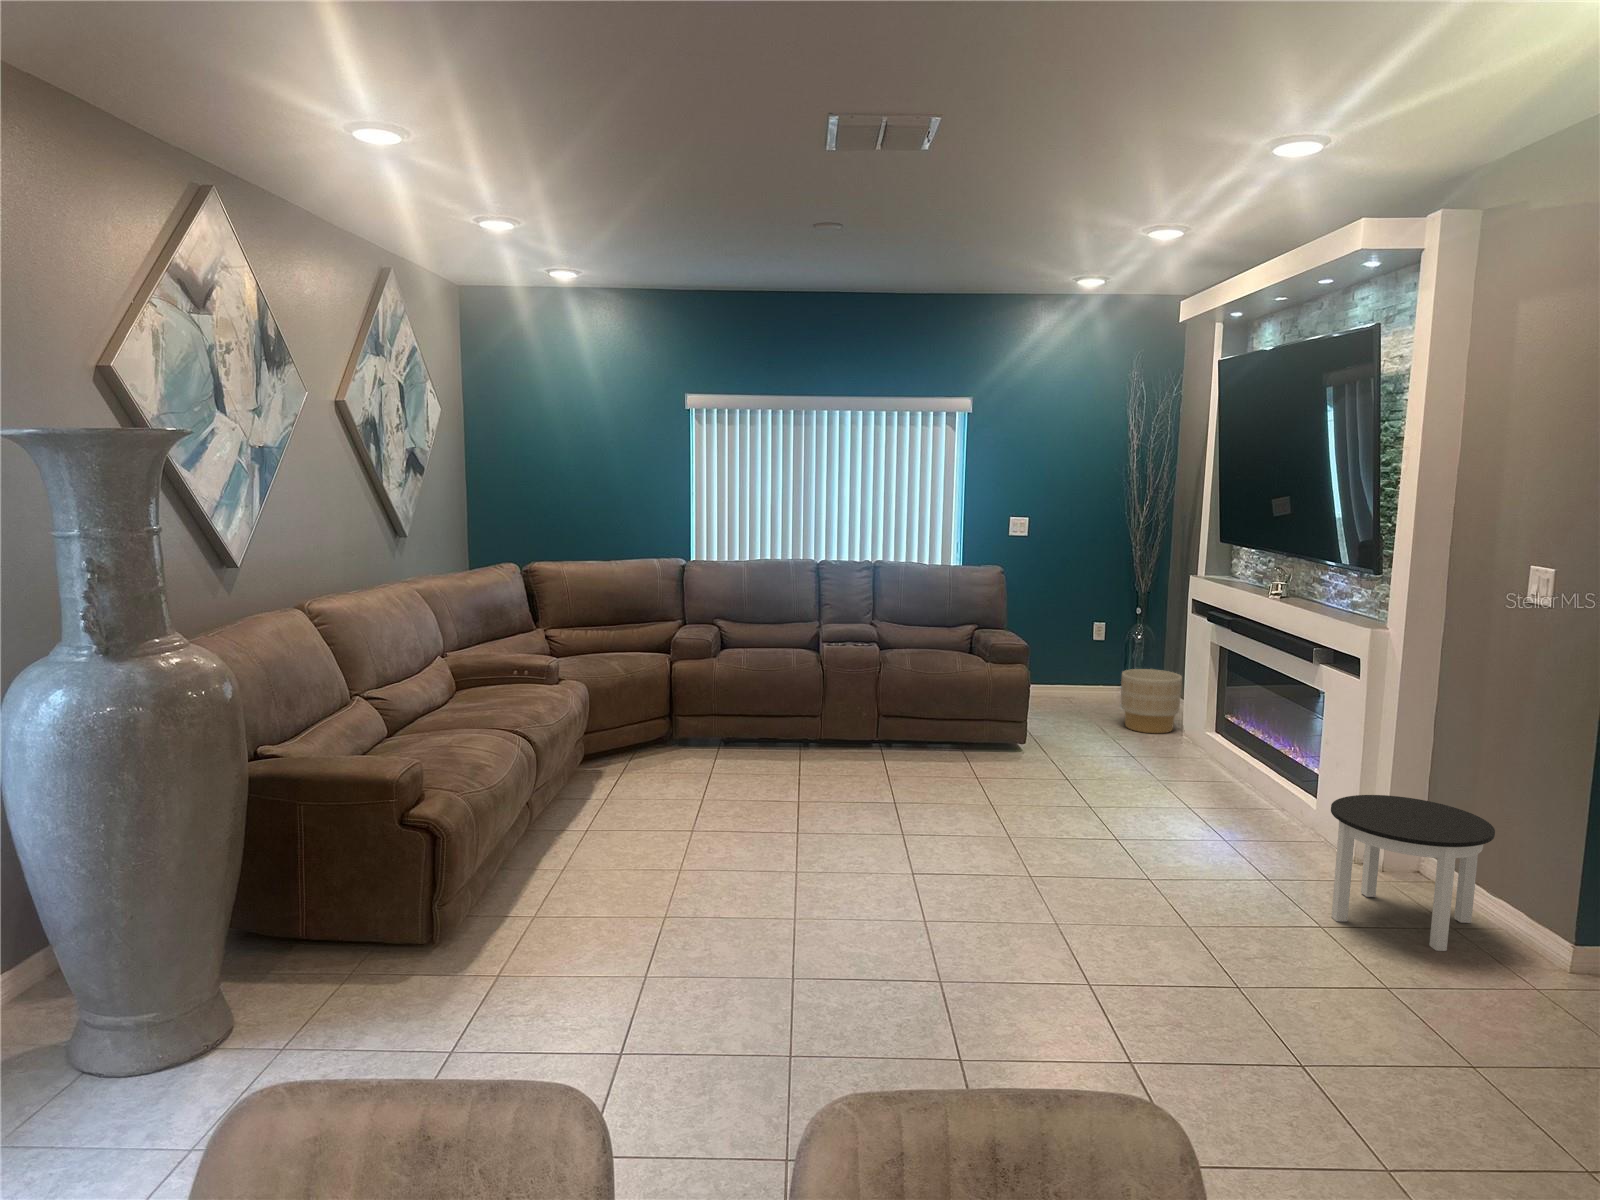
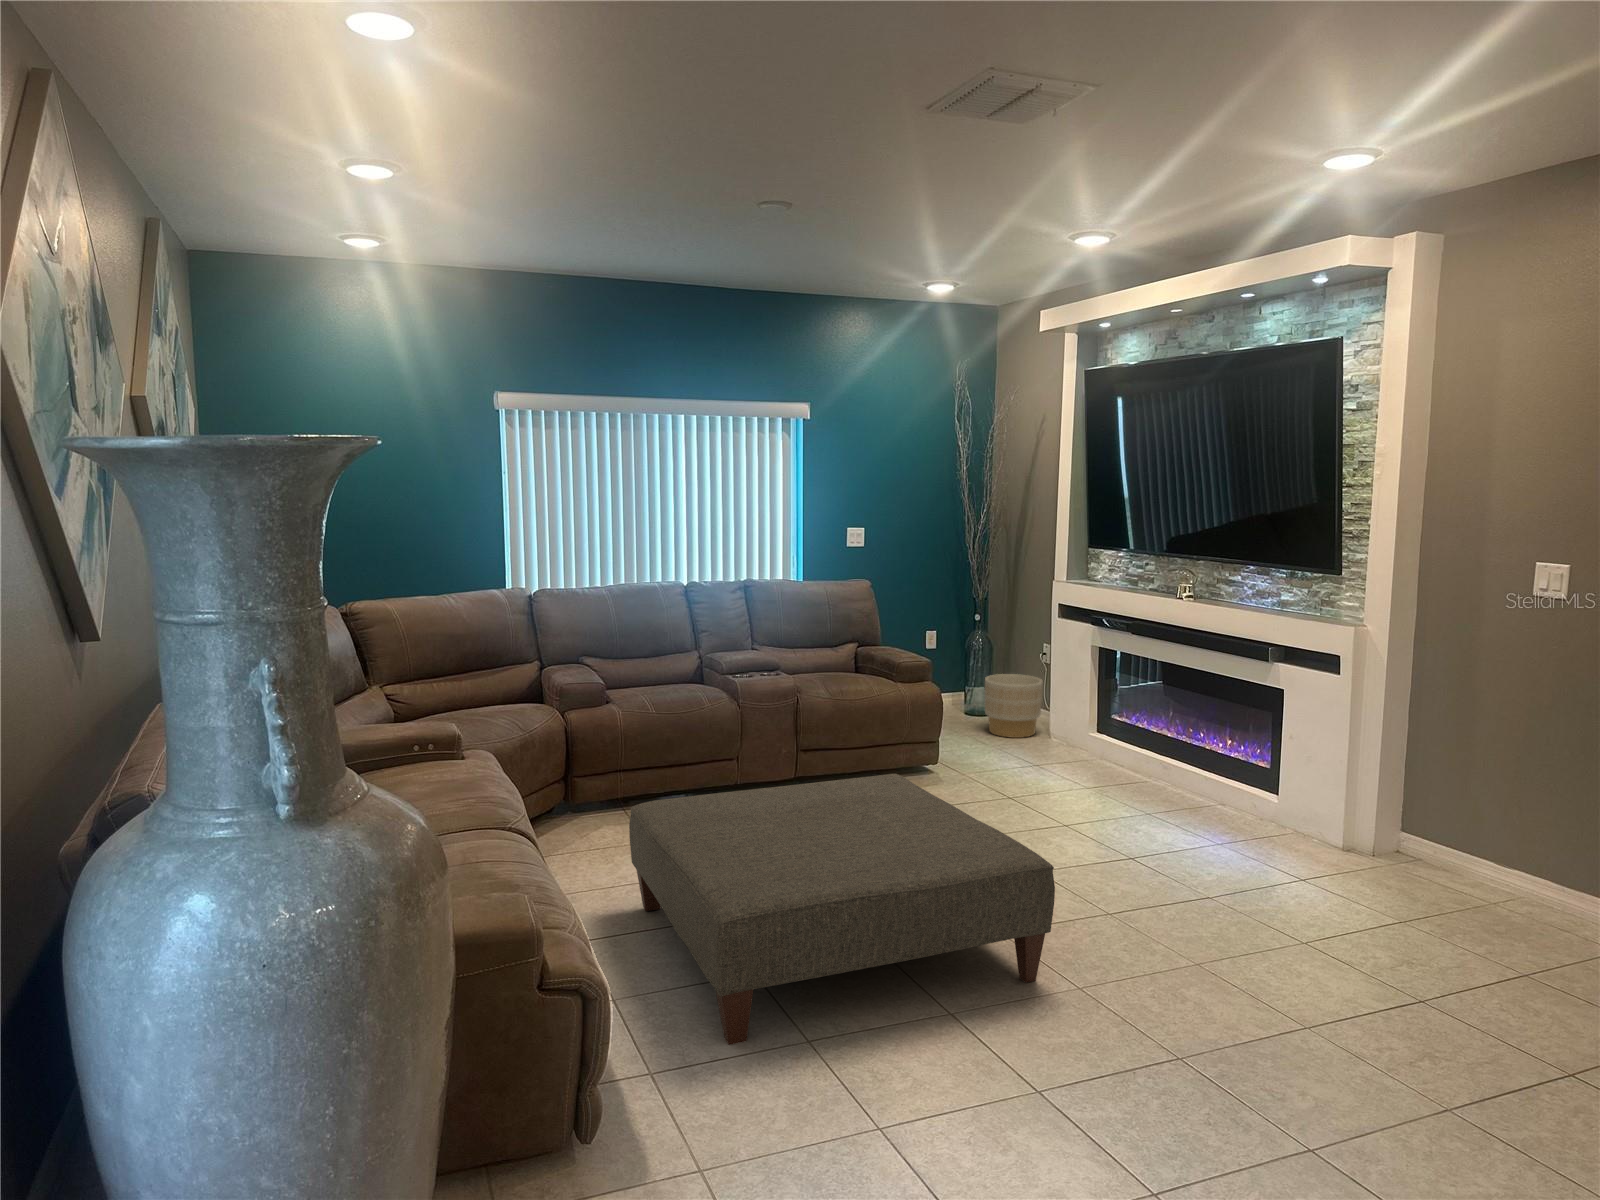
ottoman: none [590,726,900,908] -> present [629,774,1055,1045]
round table: present [1331,795,1495,951] -> none [1370,781,1525,921]

